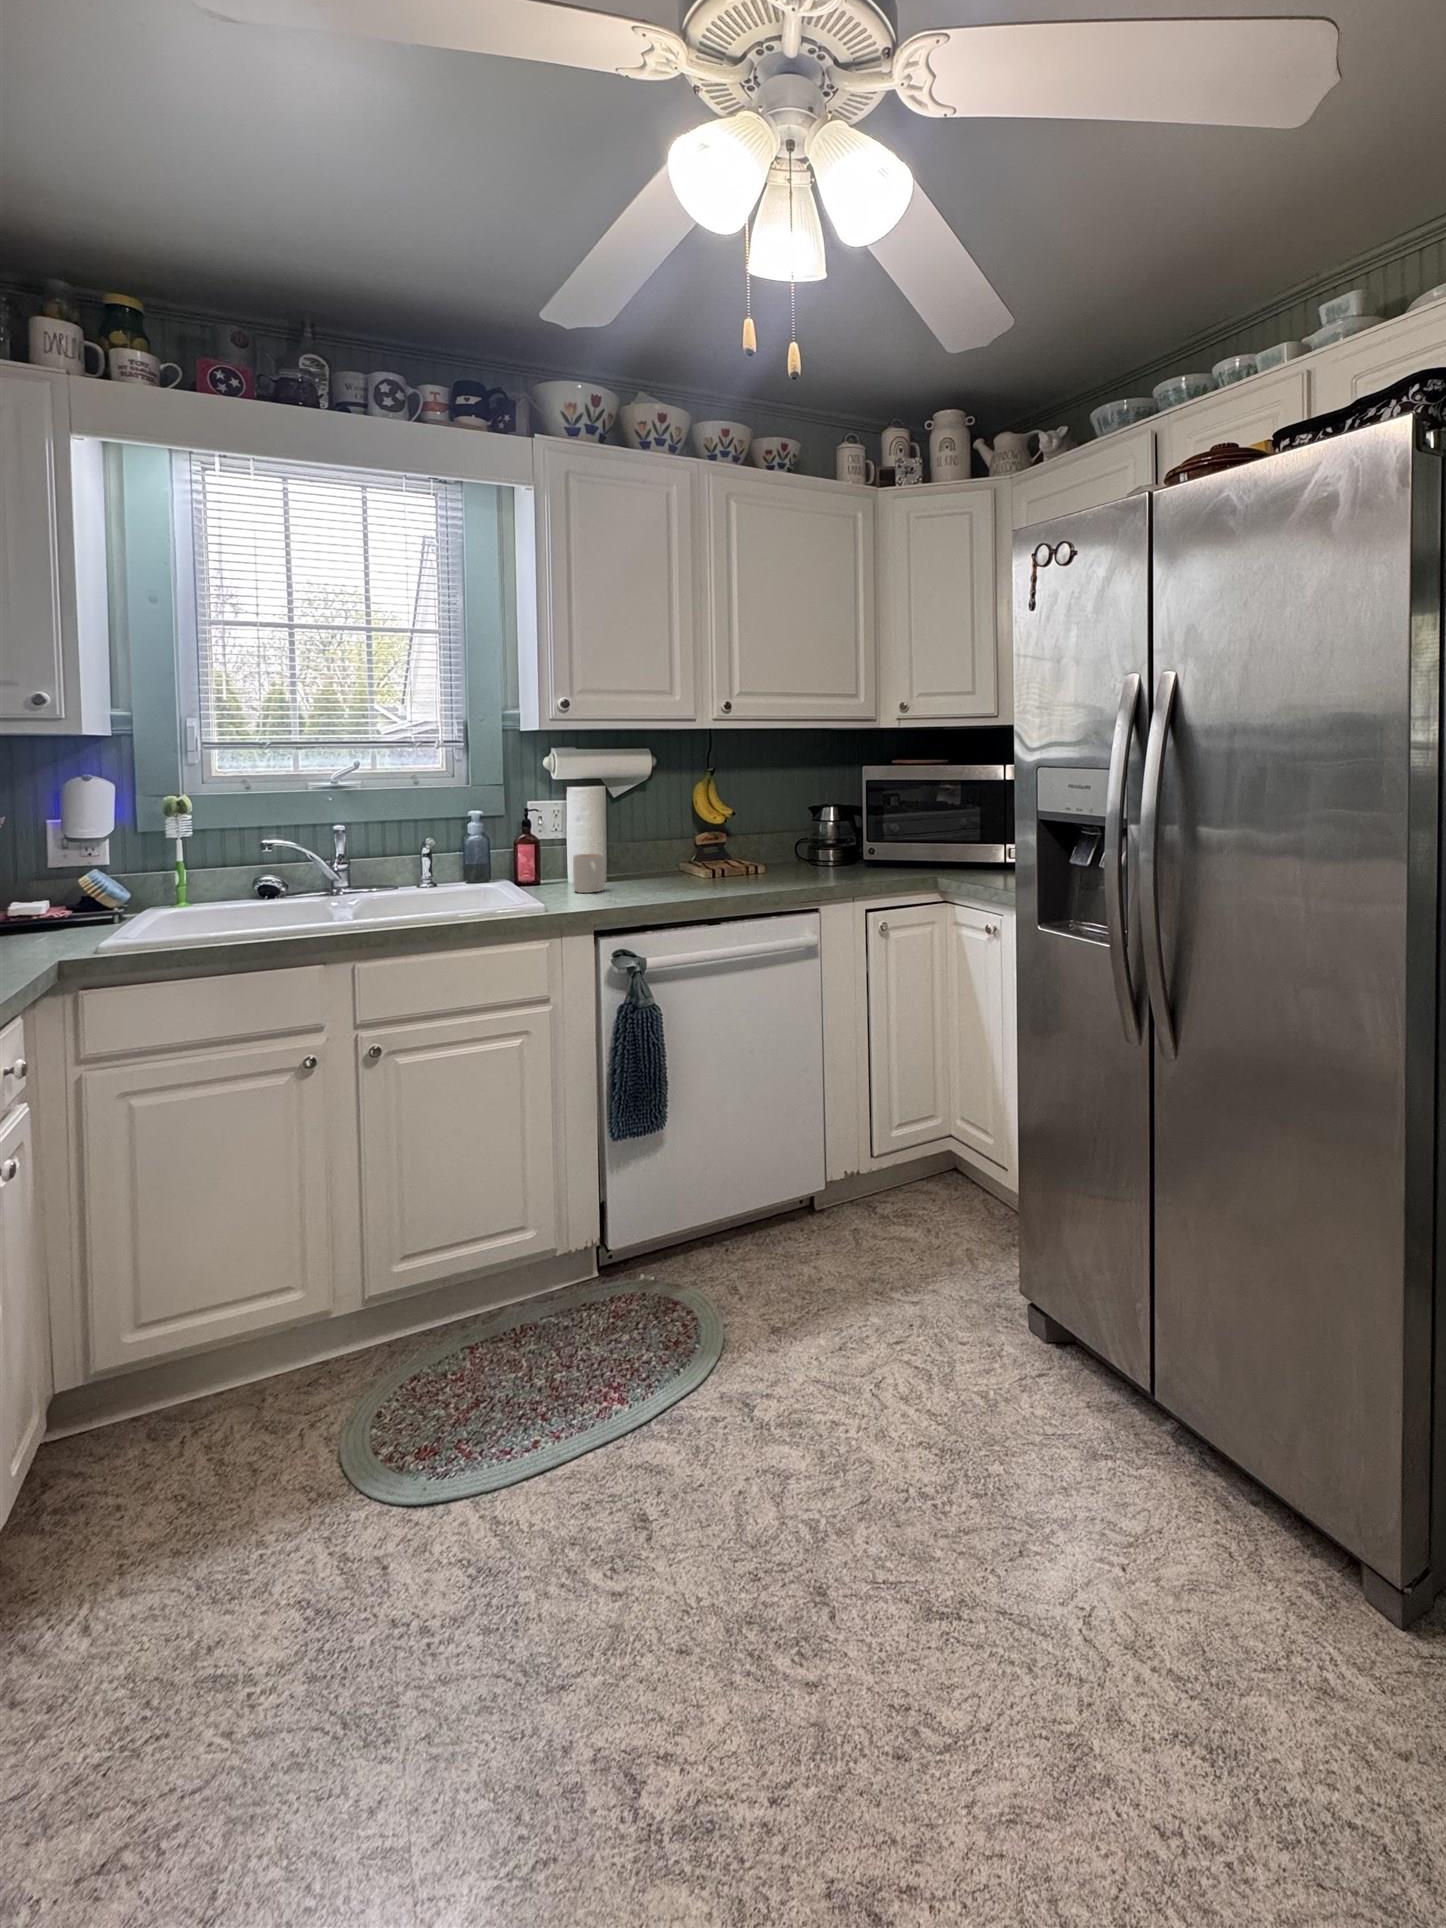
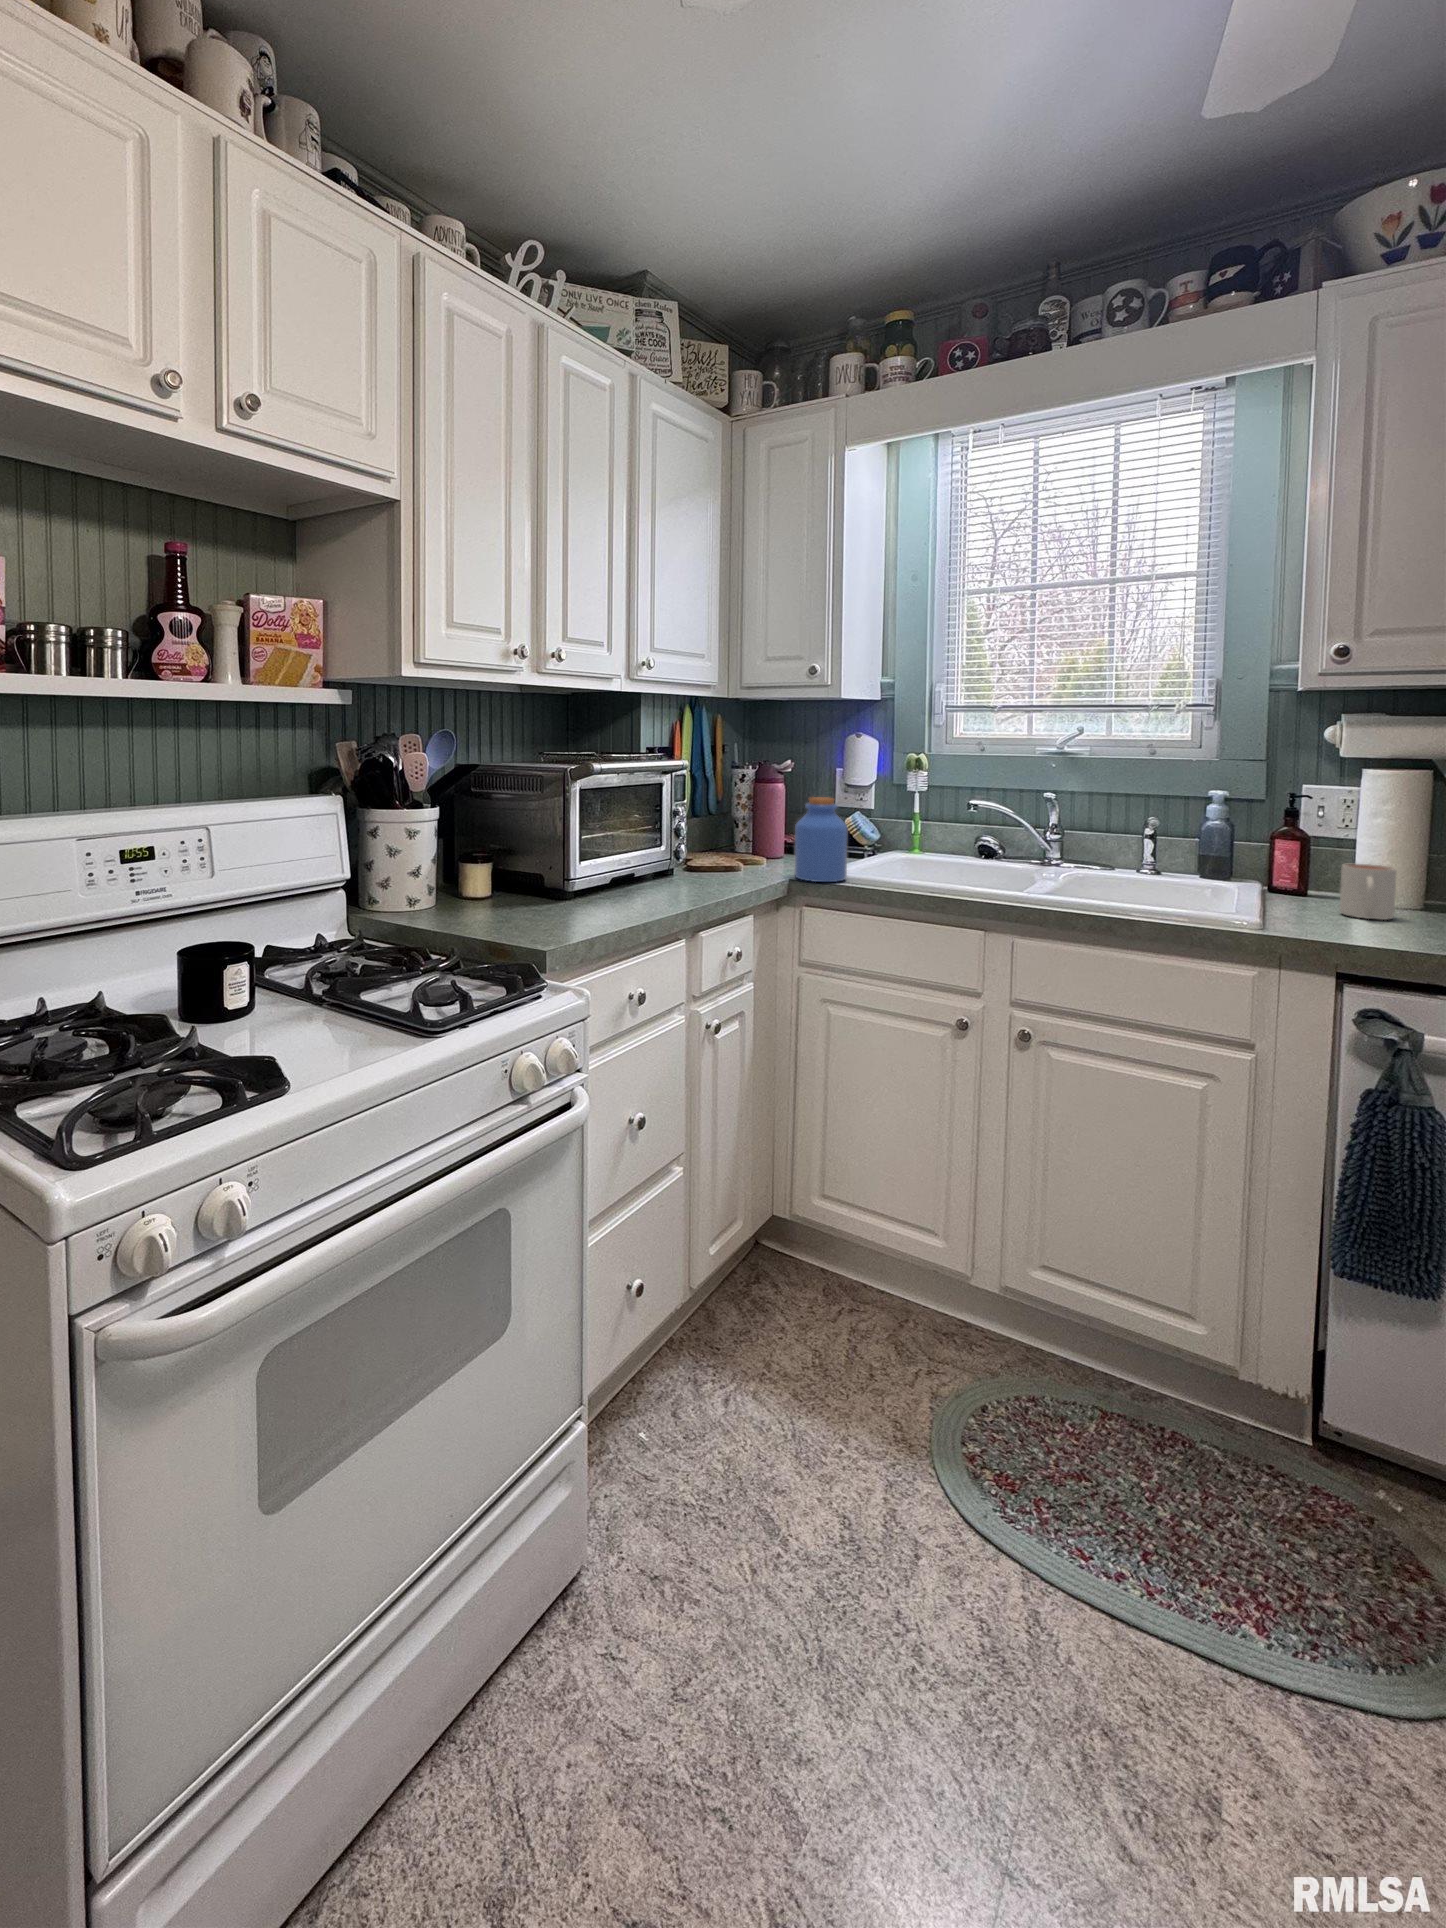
jar: none [57,848,139,953] -> present [794,797,848,882]

